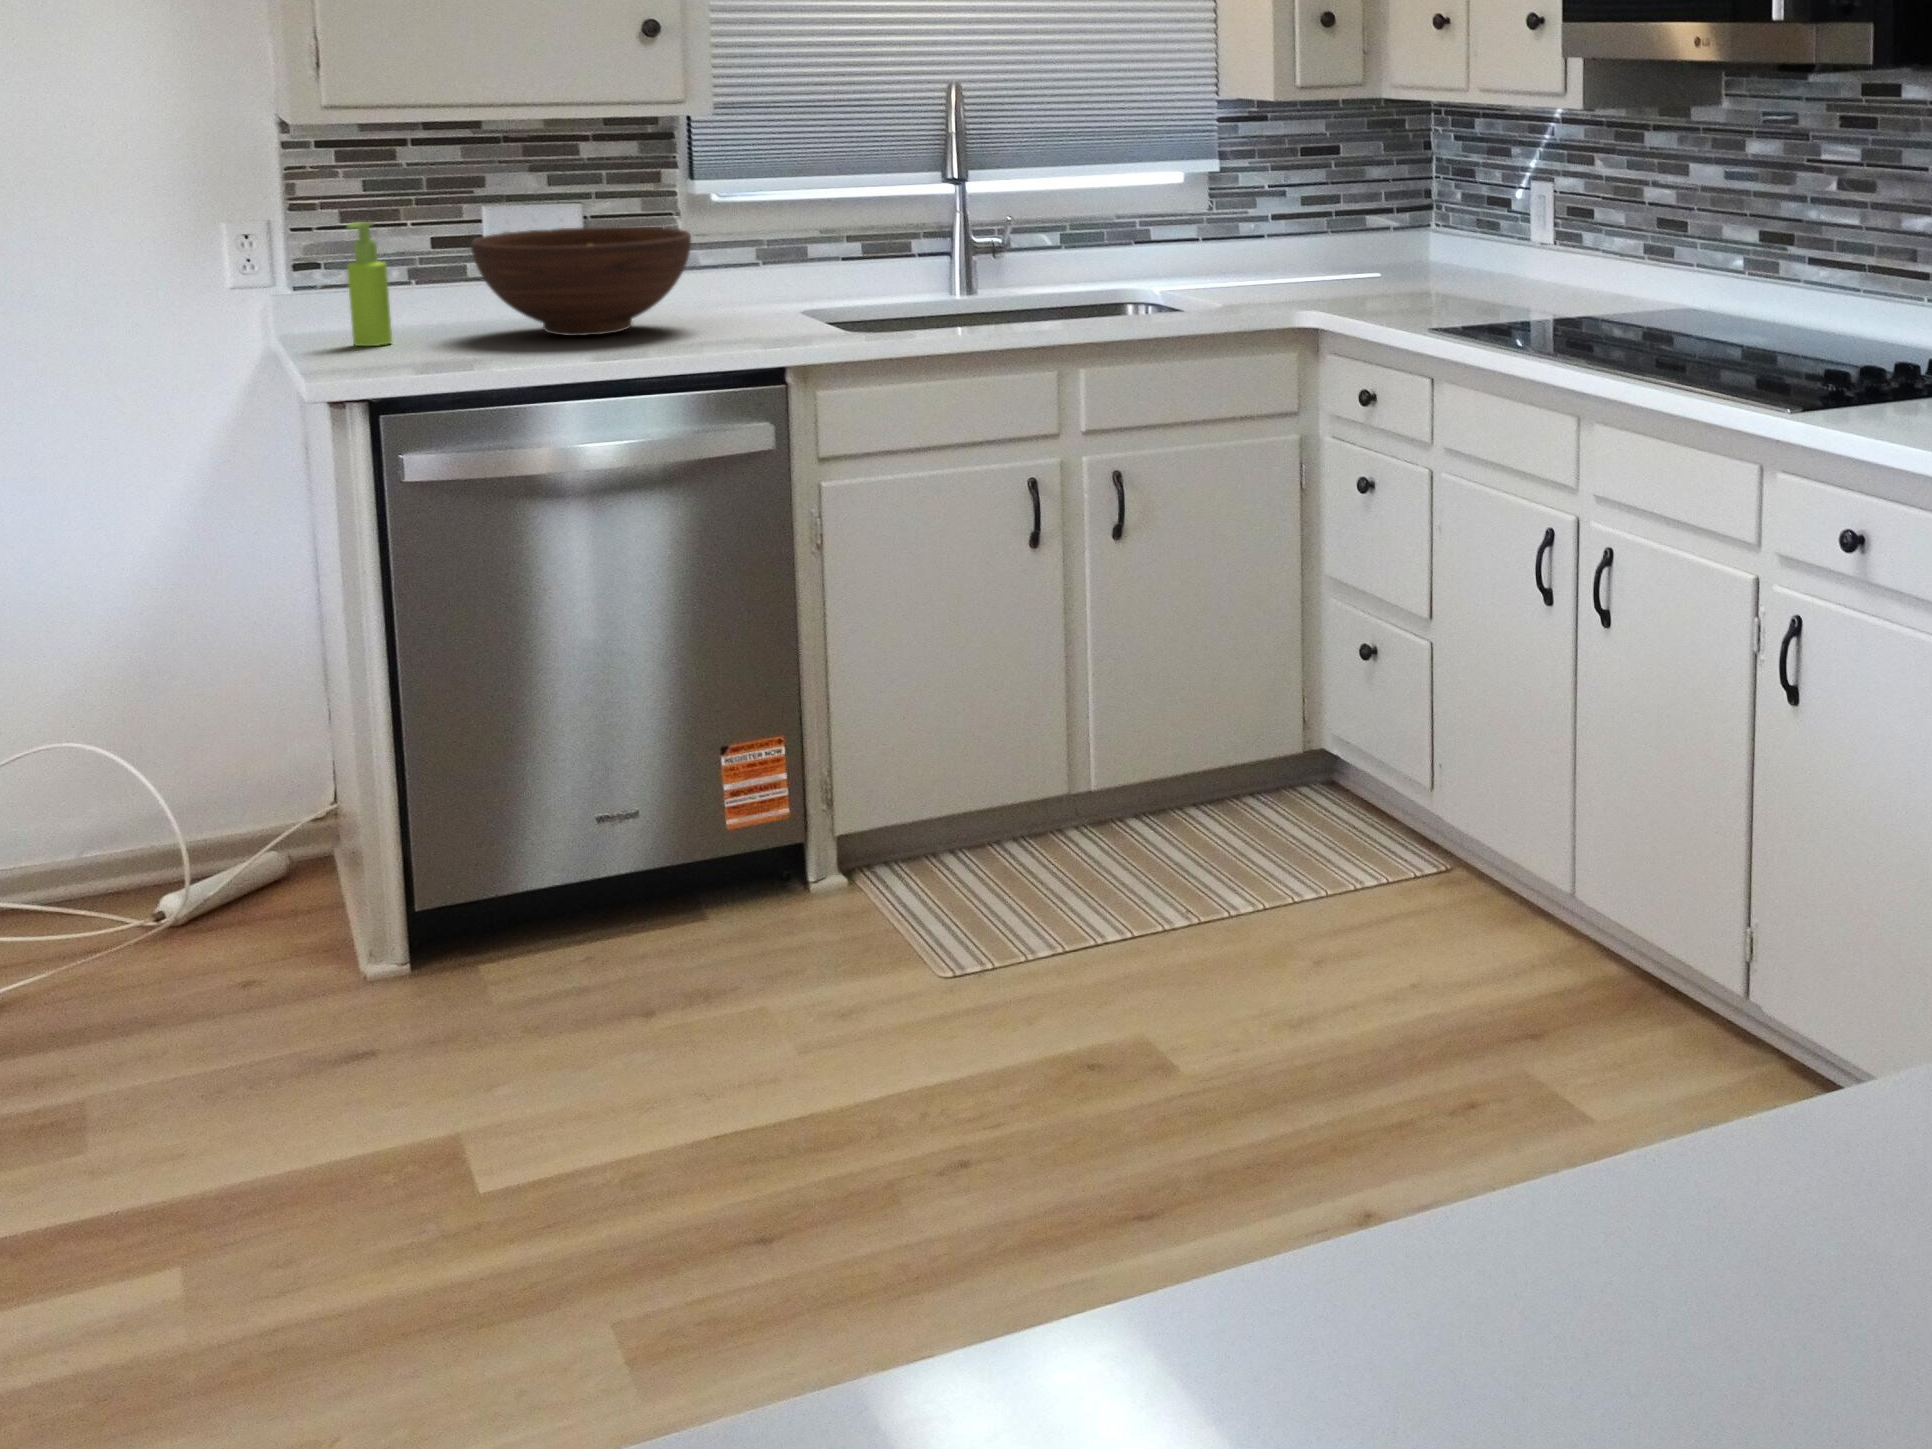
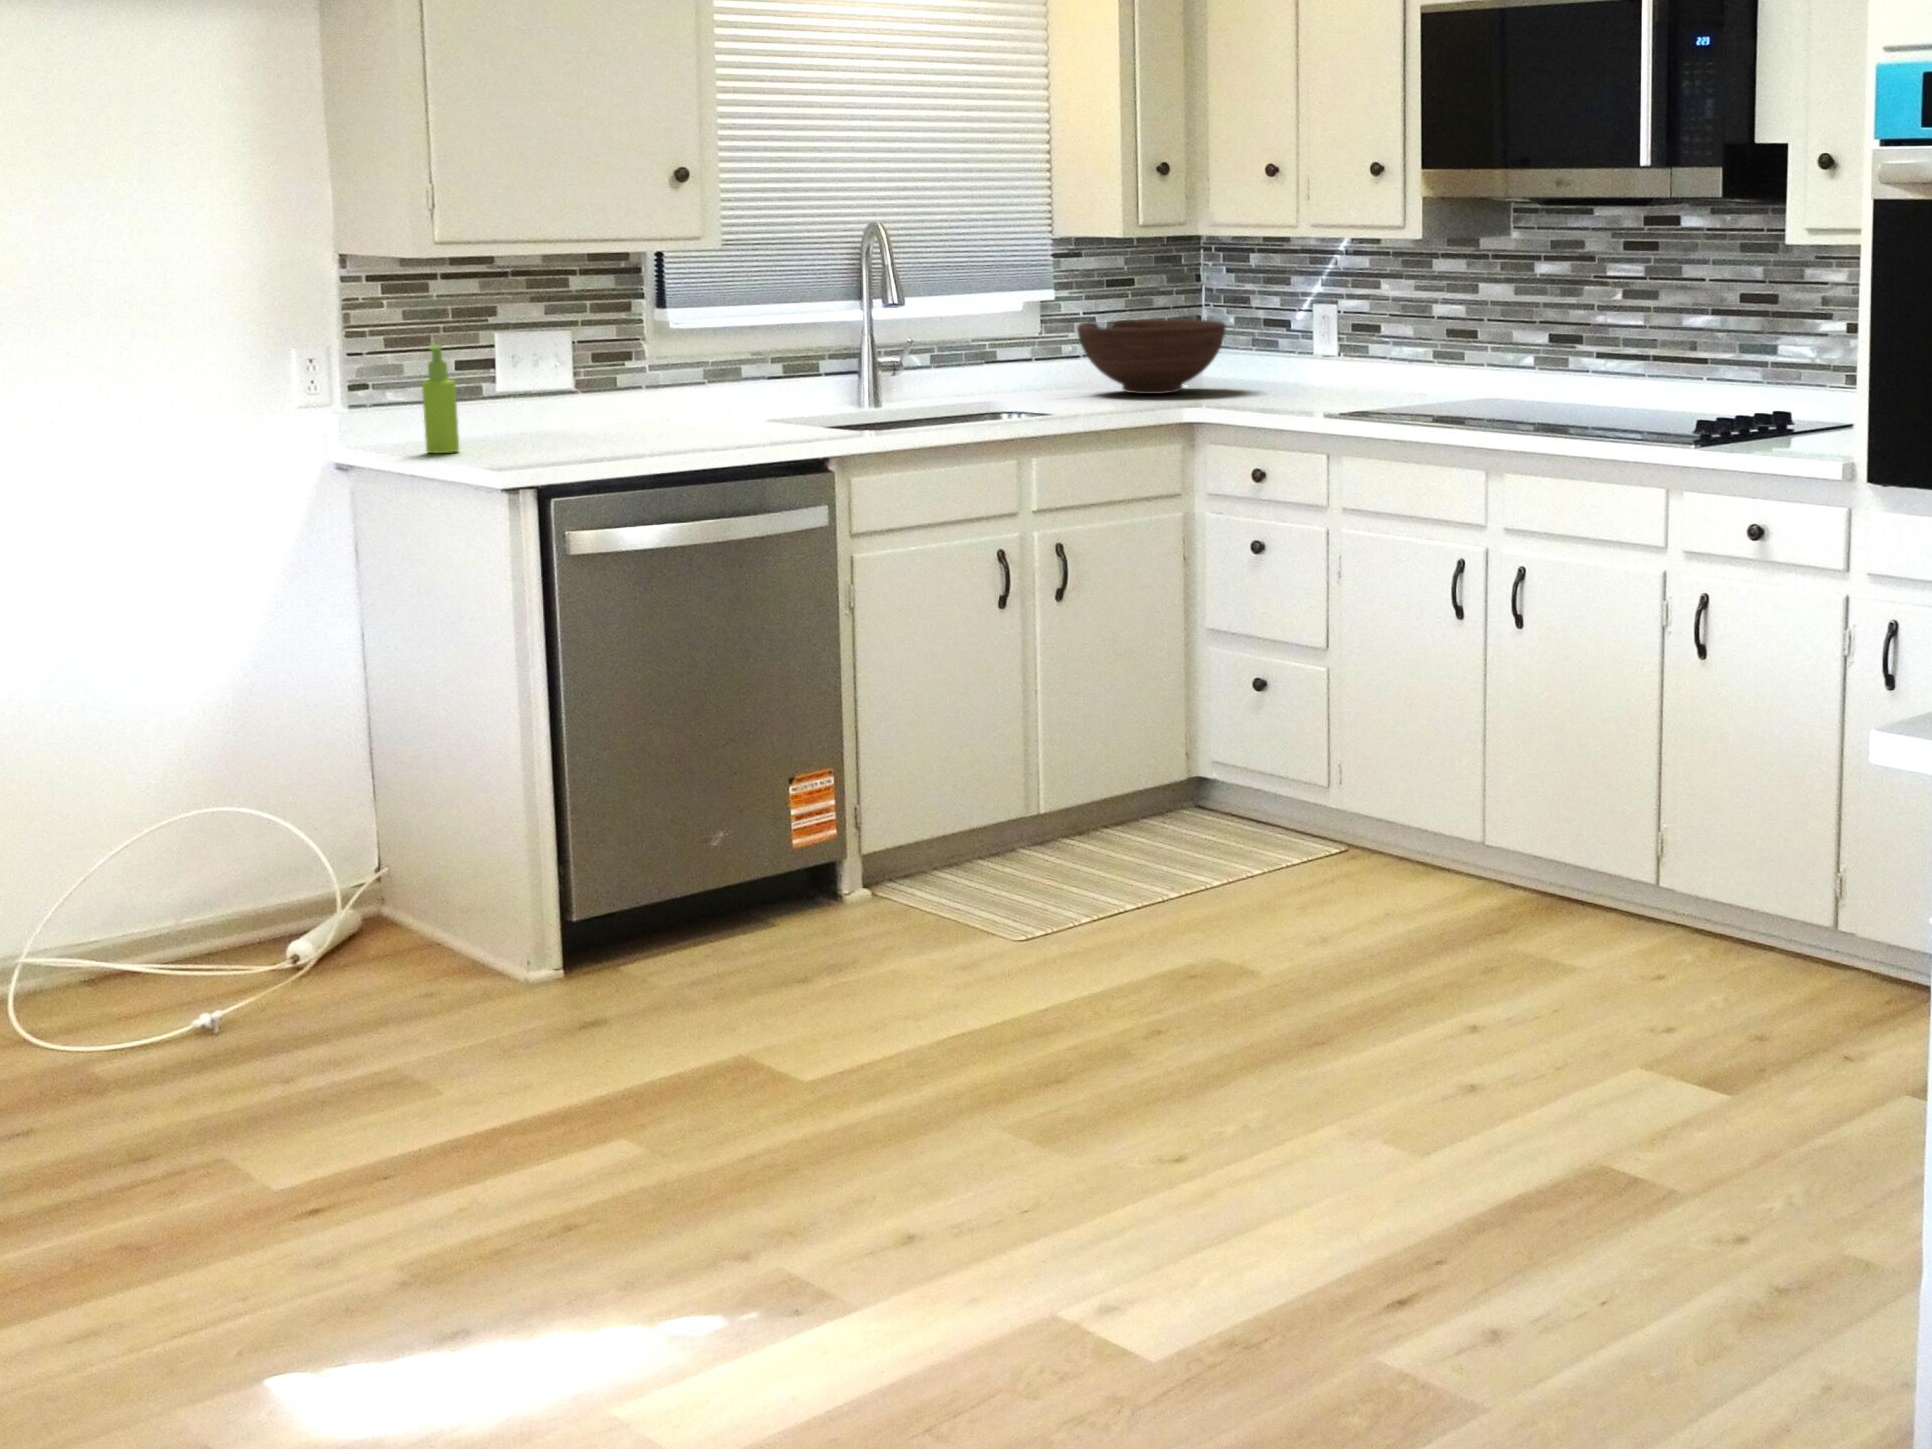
fruit bowl: present [471,227,691,336] -> present [1077,319,1225,394]

